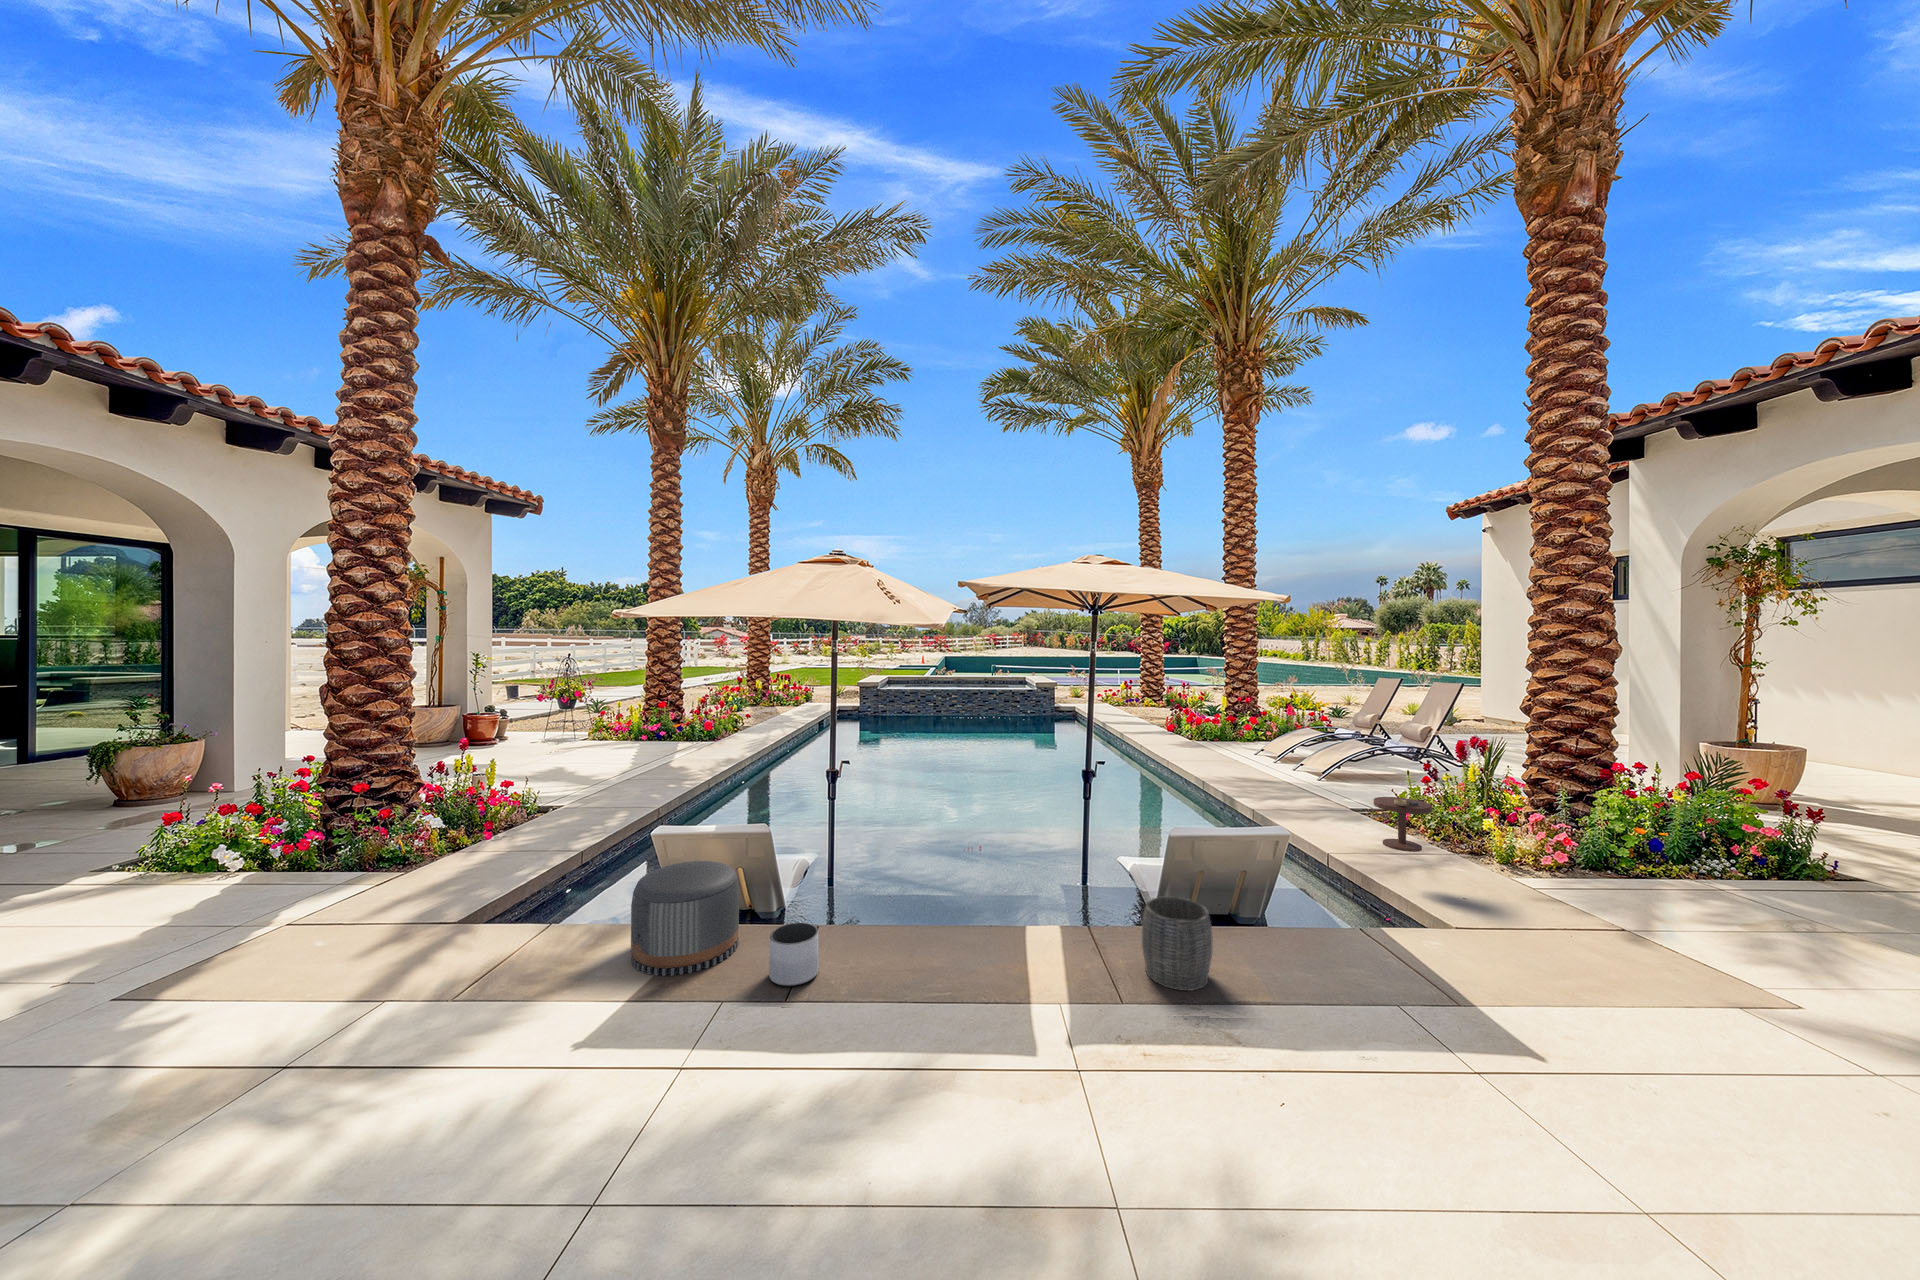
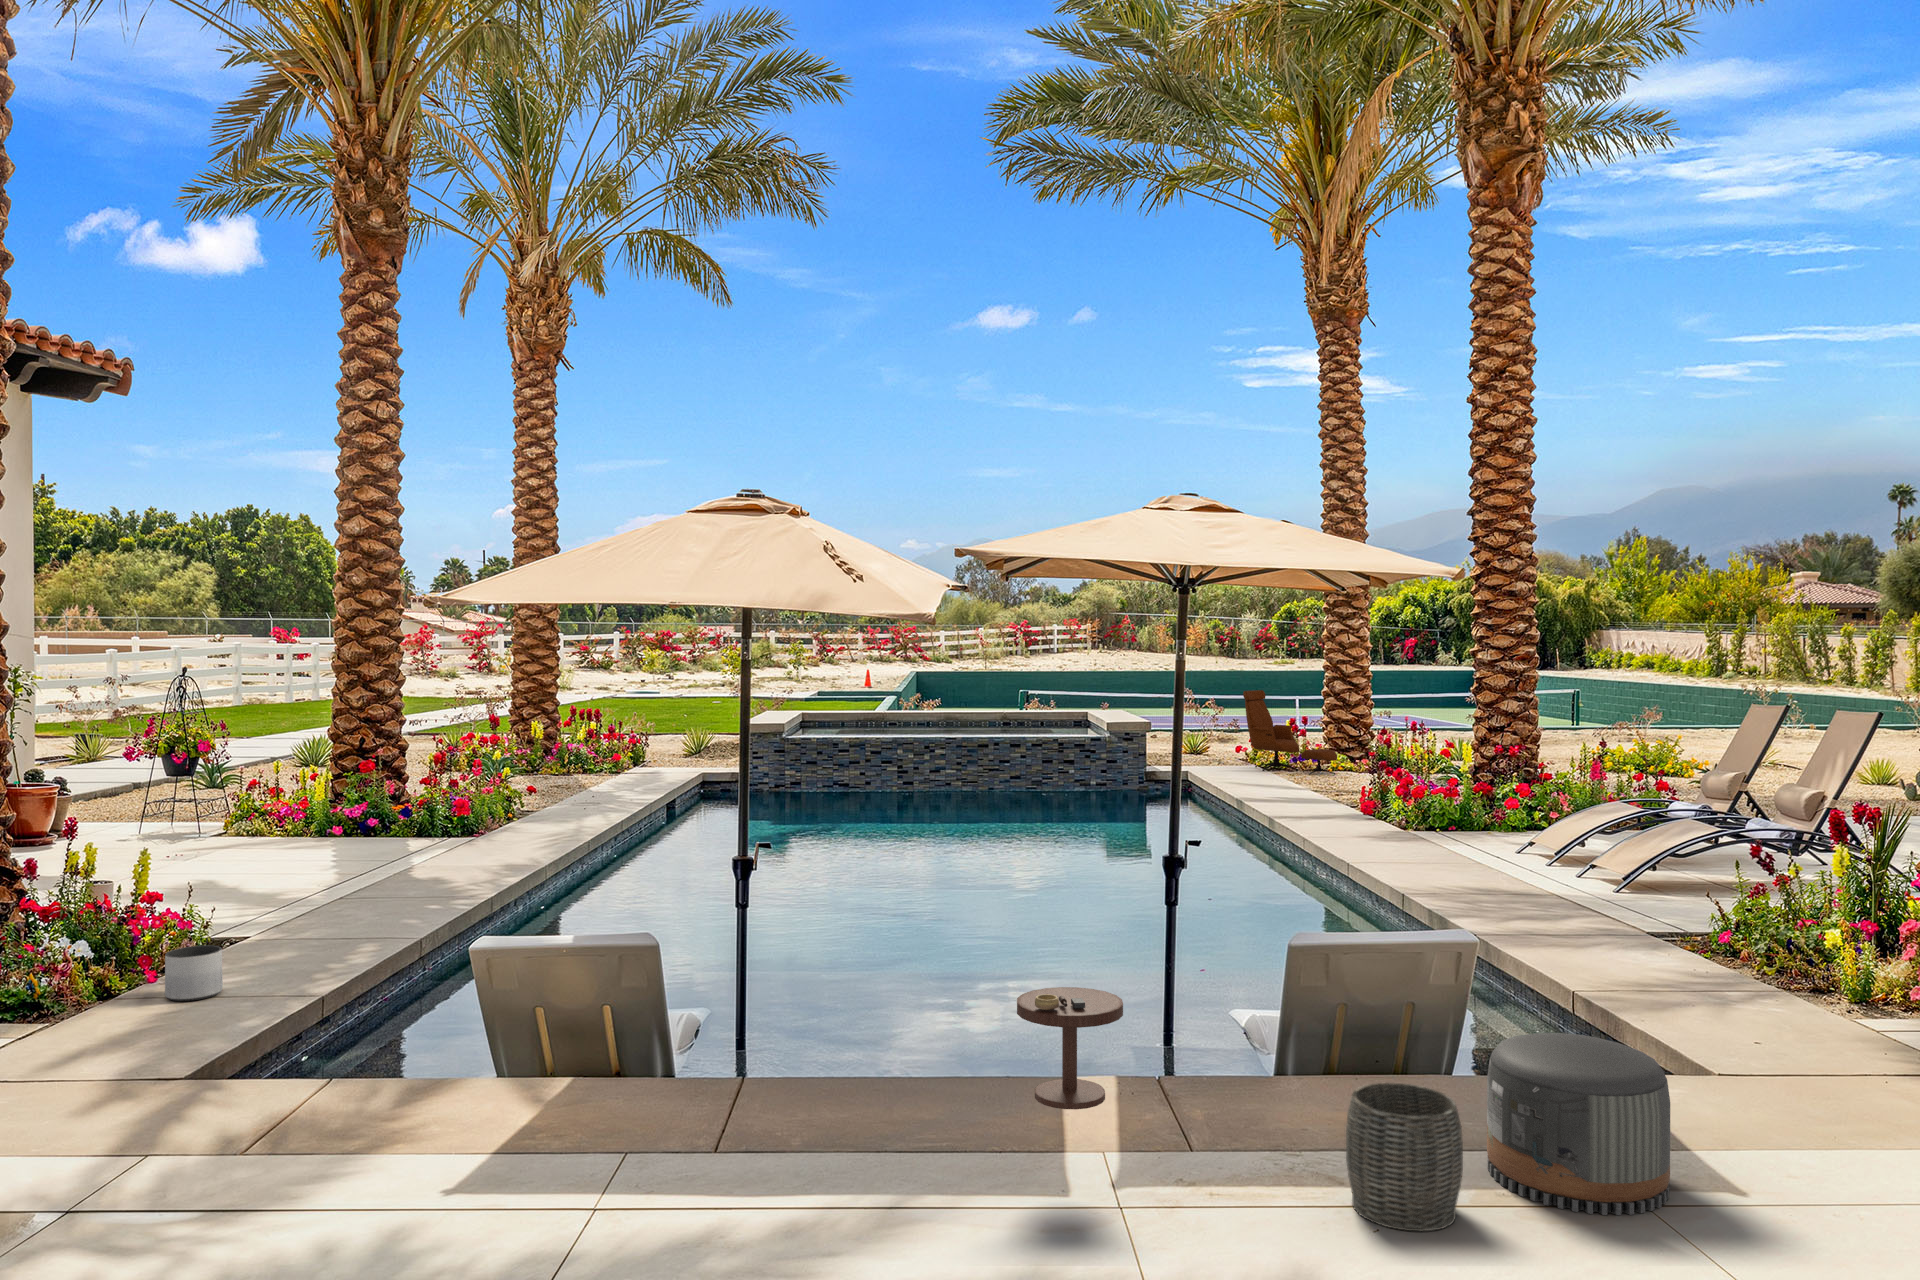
lounge chair: none [1107,670,1154,713] -> present [1243,690,1337,775]
side table: present [1374,797,1432,852] -> present [1017,987,1123,1109]
pouf: present [631,861,739,976] -> present [1487,1033,1670,1215]
planter: present [769,923,819,986] -> present [165,945,223,1001]

